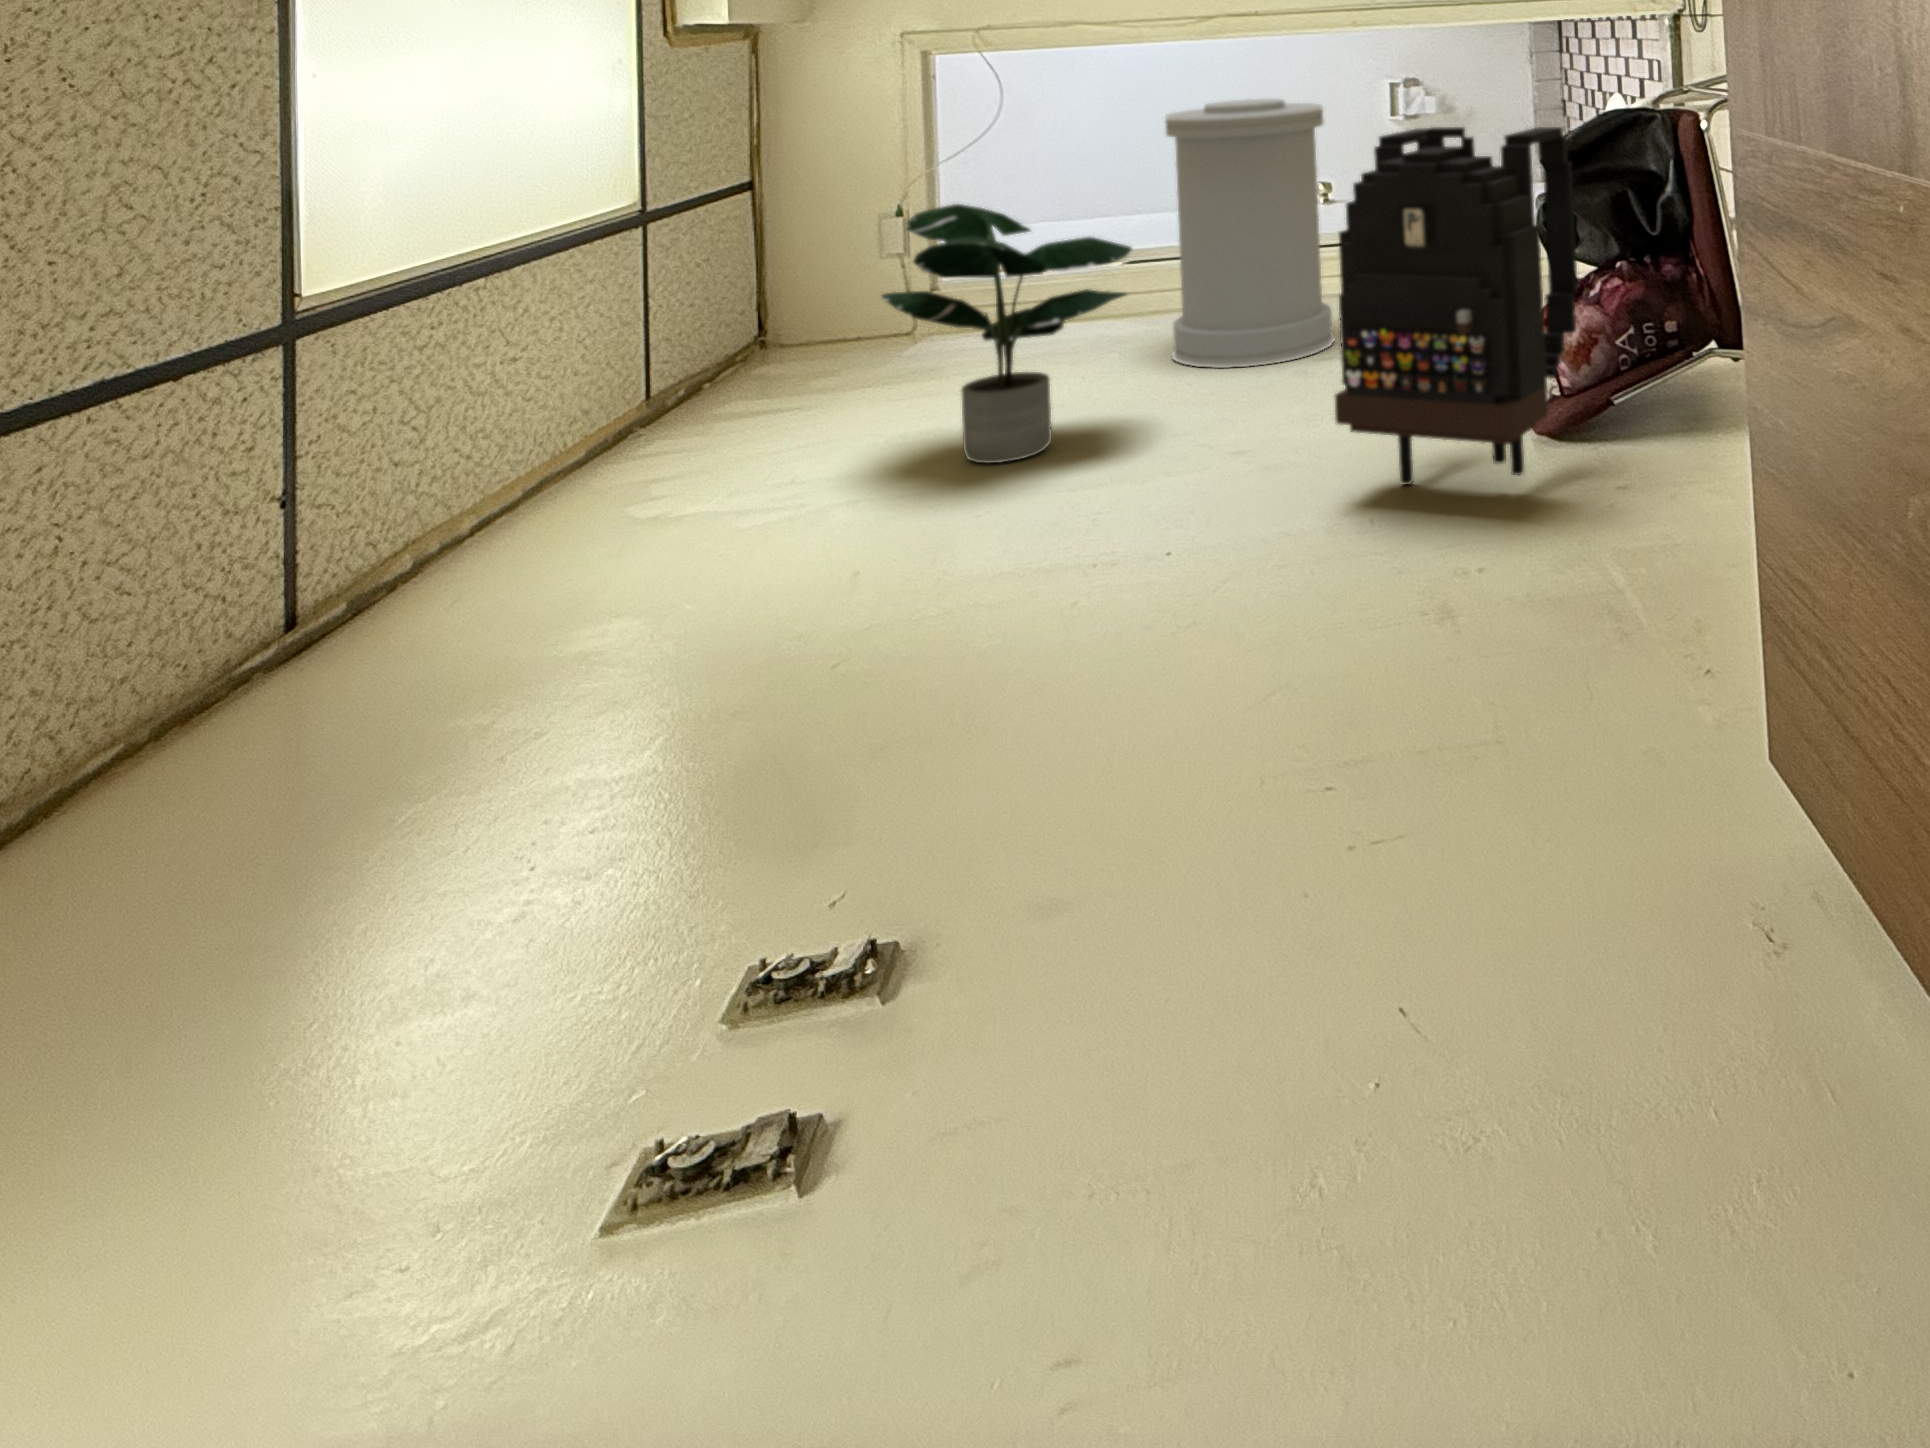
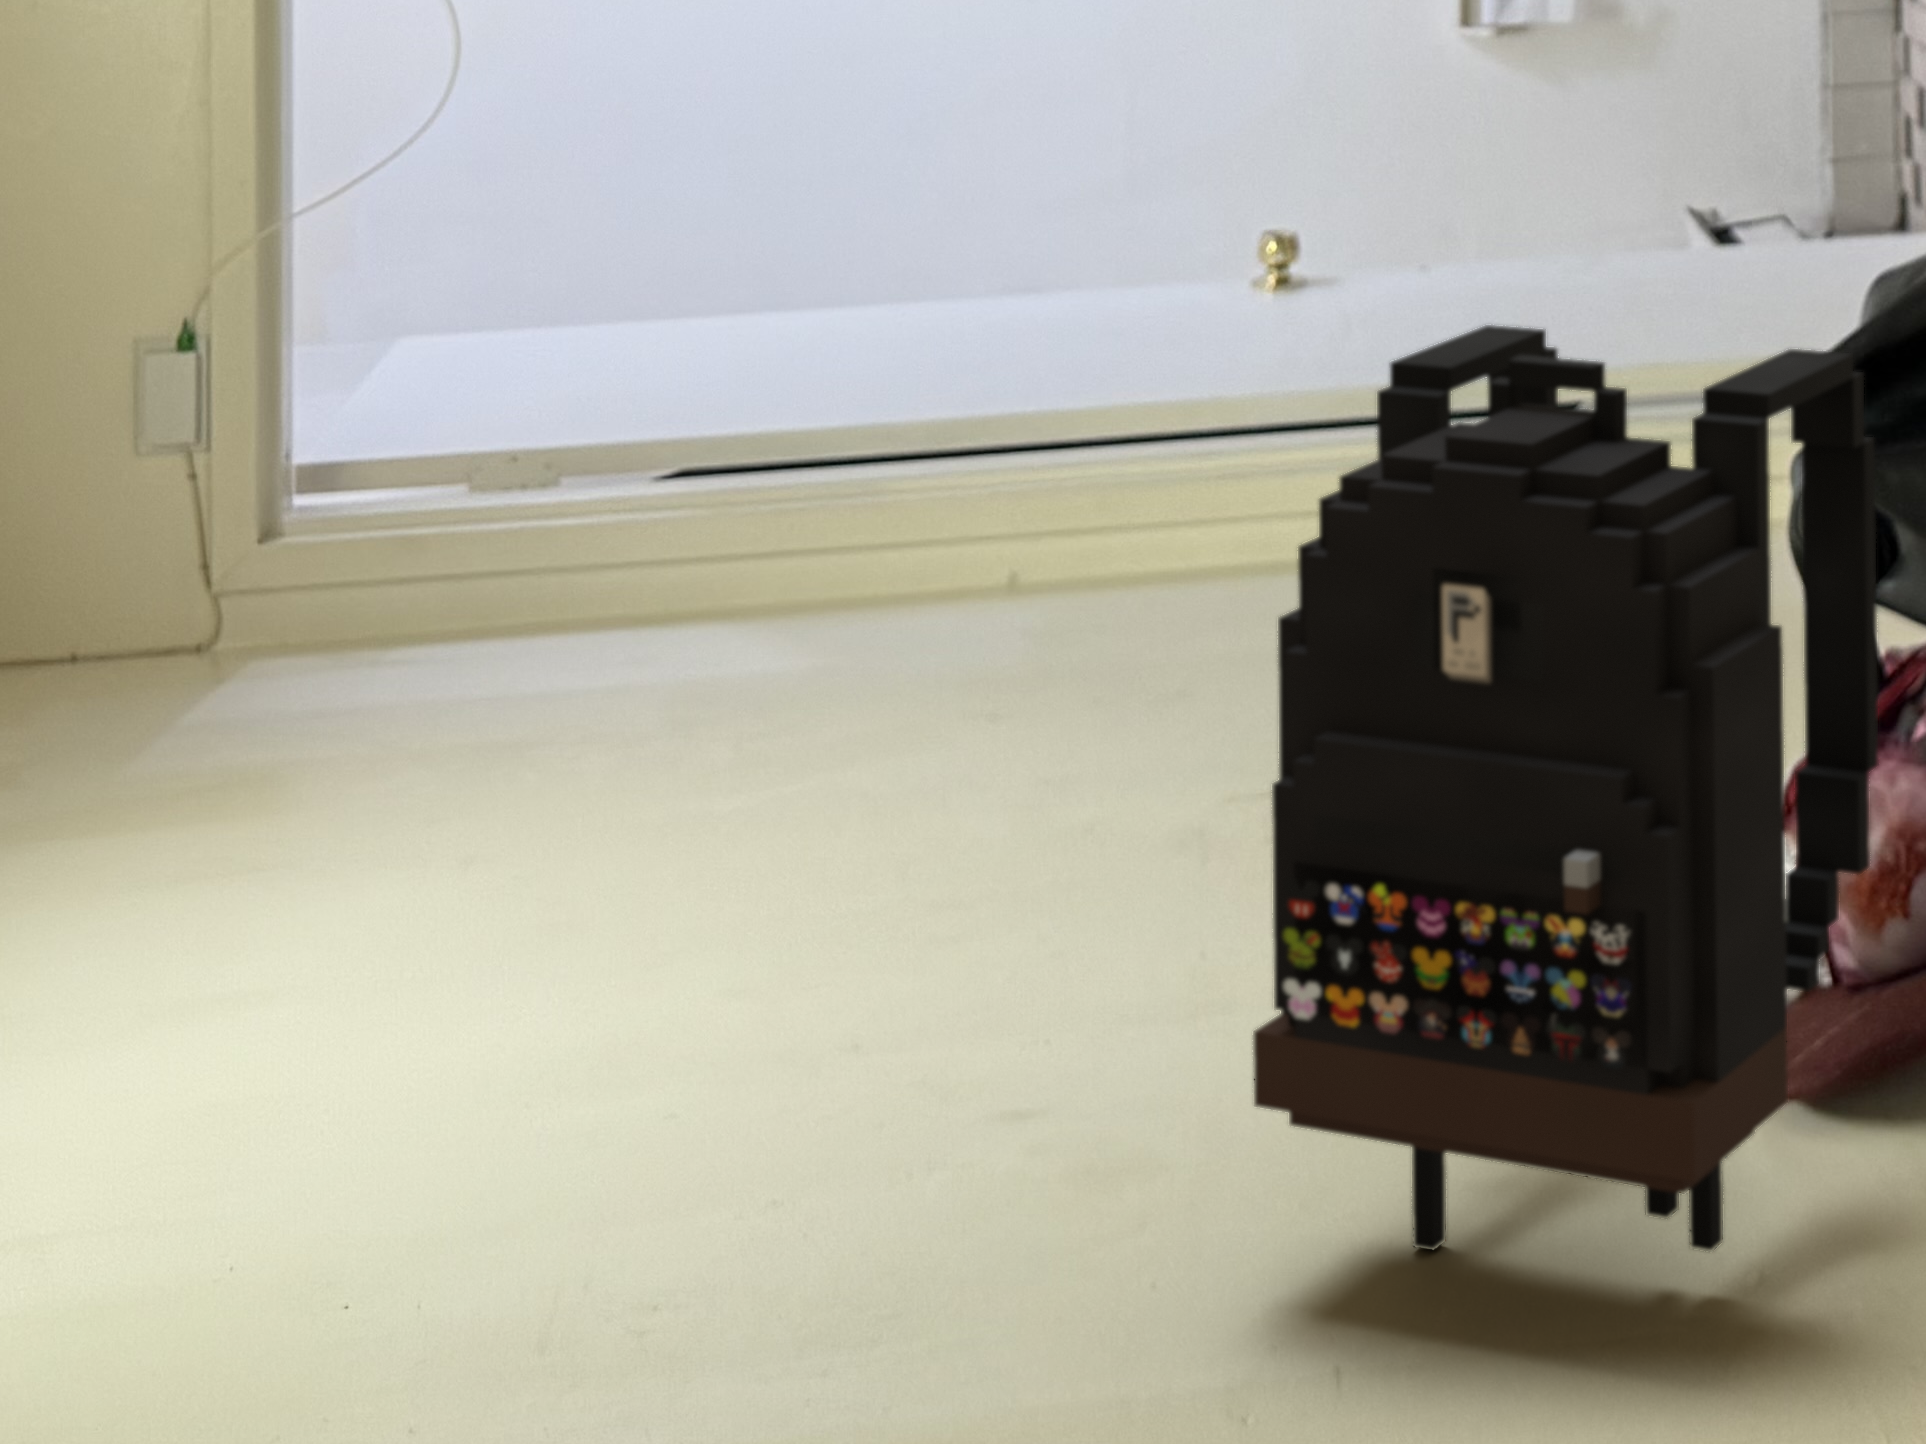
trash can: present [1164,99,1335,368] -> none [859,113,1280,815]
potted plant: present [882,204,1132,463] -> none [123,436,766,1118]

